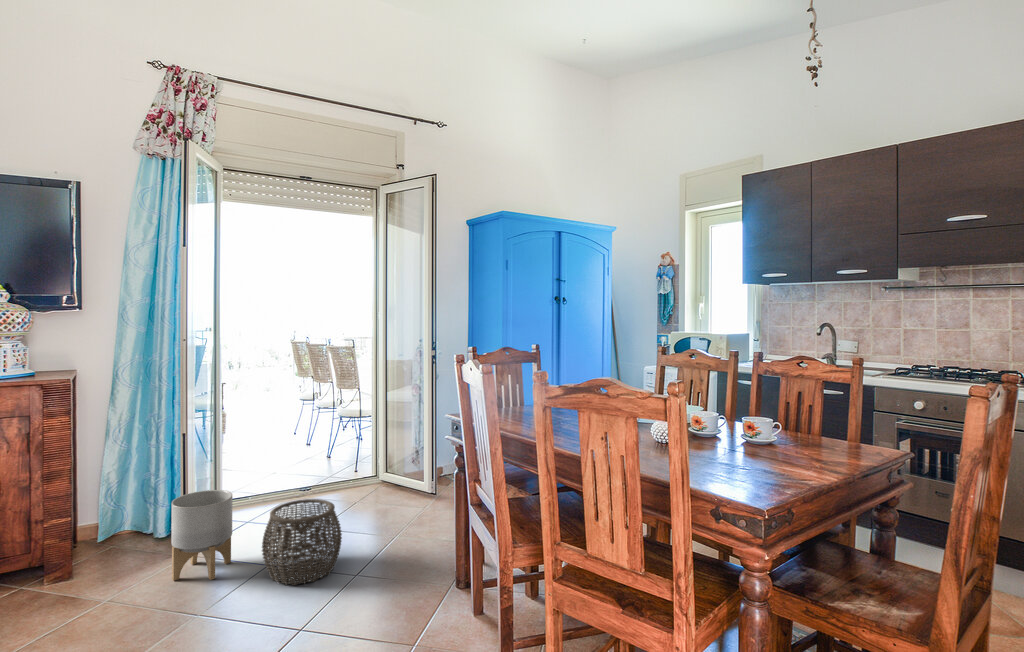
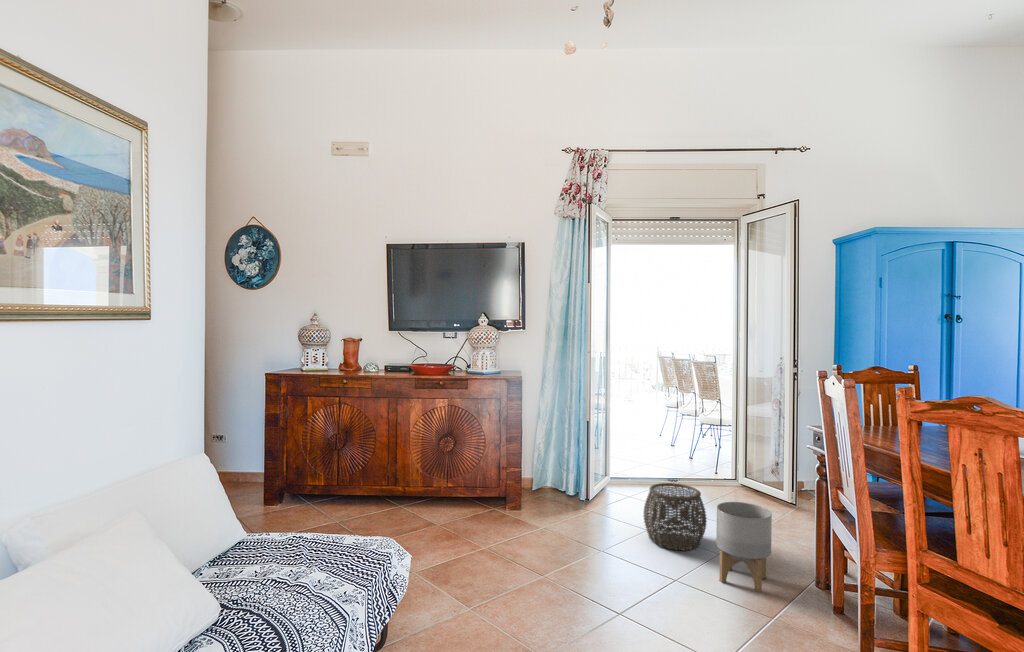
planter: present [171,490,232,581] -> present [716,502,772,592]

